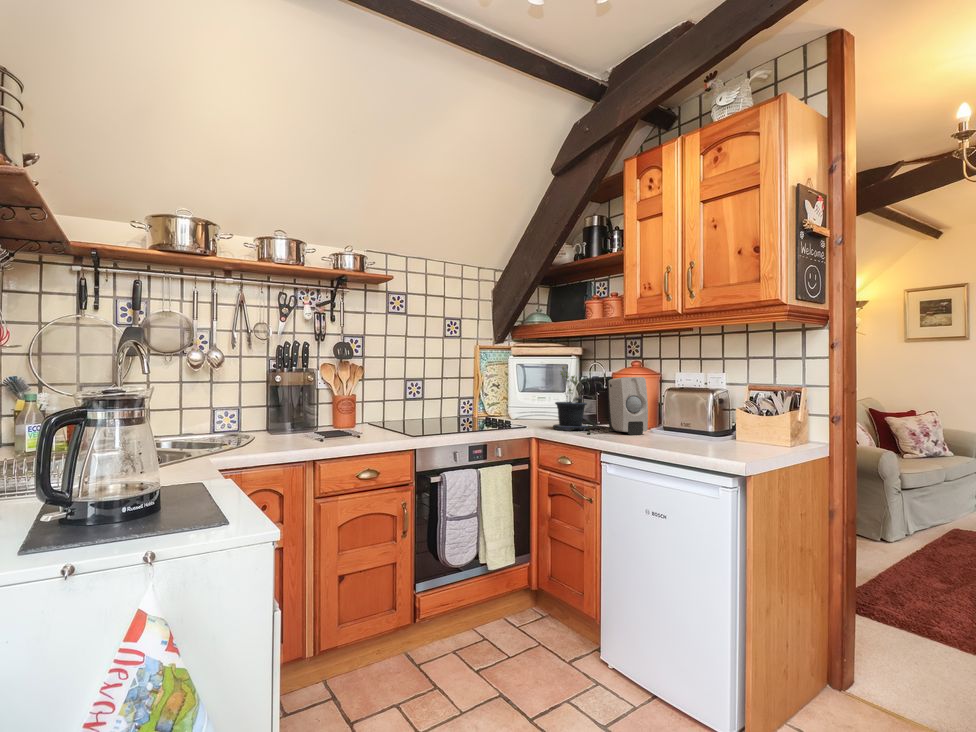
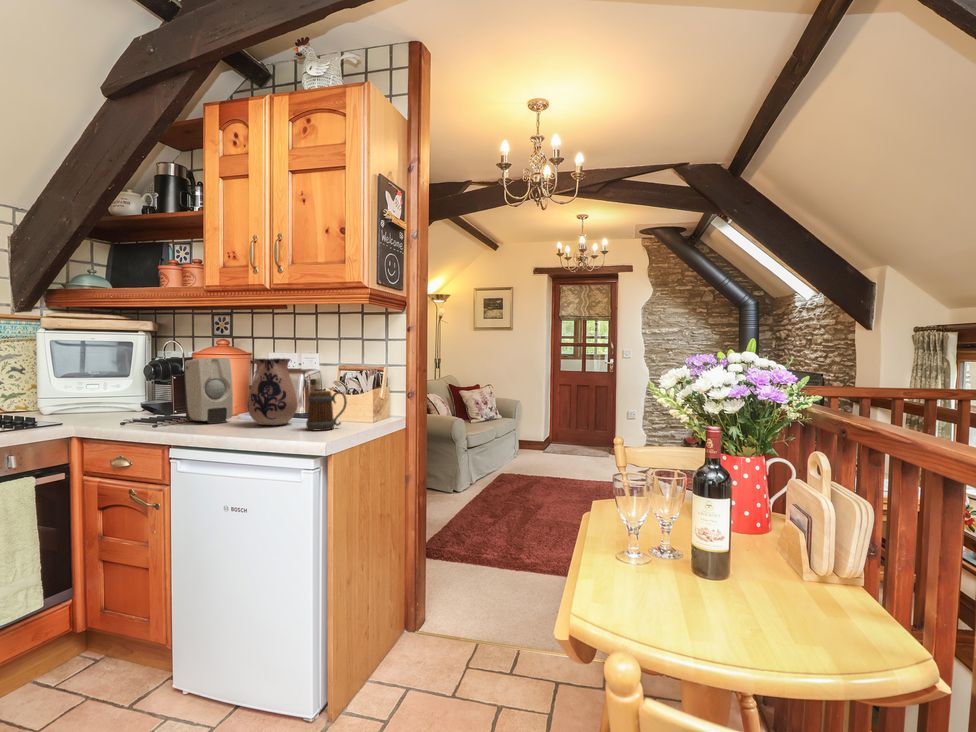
potted plant: present [553,366,588,431] -> none [105,344,162,425]
ceramic pitcher: none [663,378,709,441] -> present [248,358,298,425]
mug: none [720,410,763,450] -> present [306,391,347,431]

